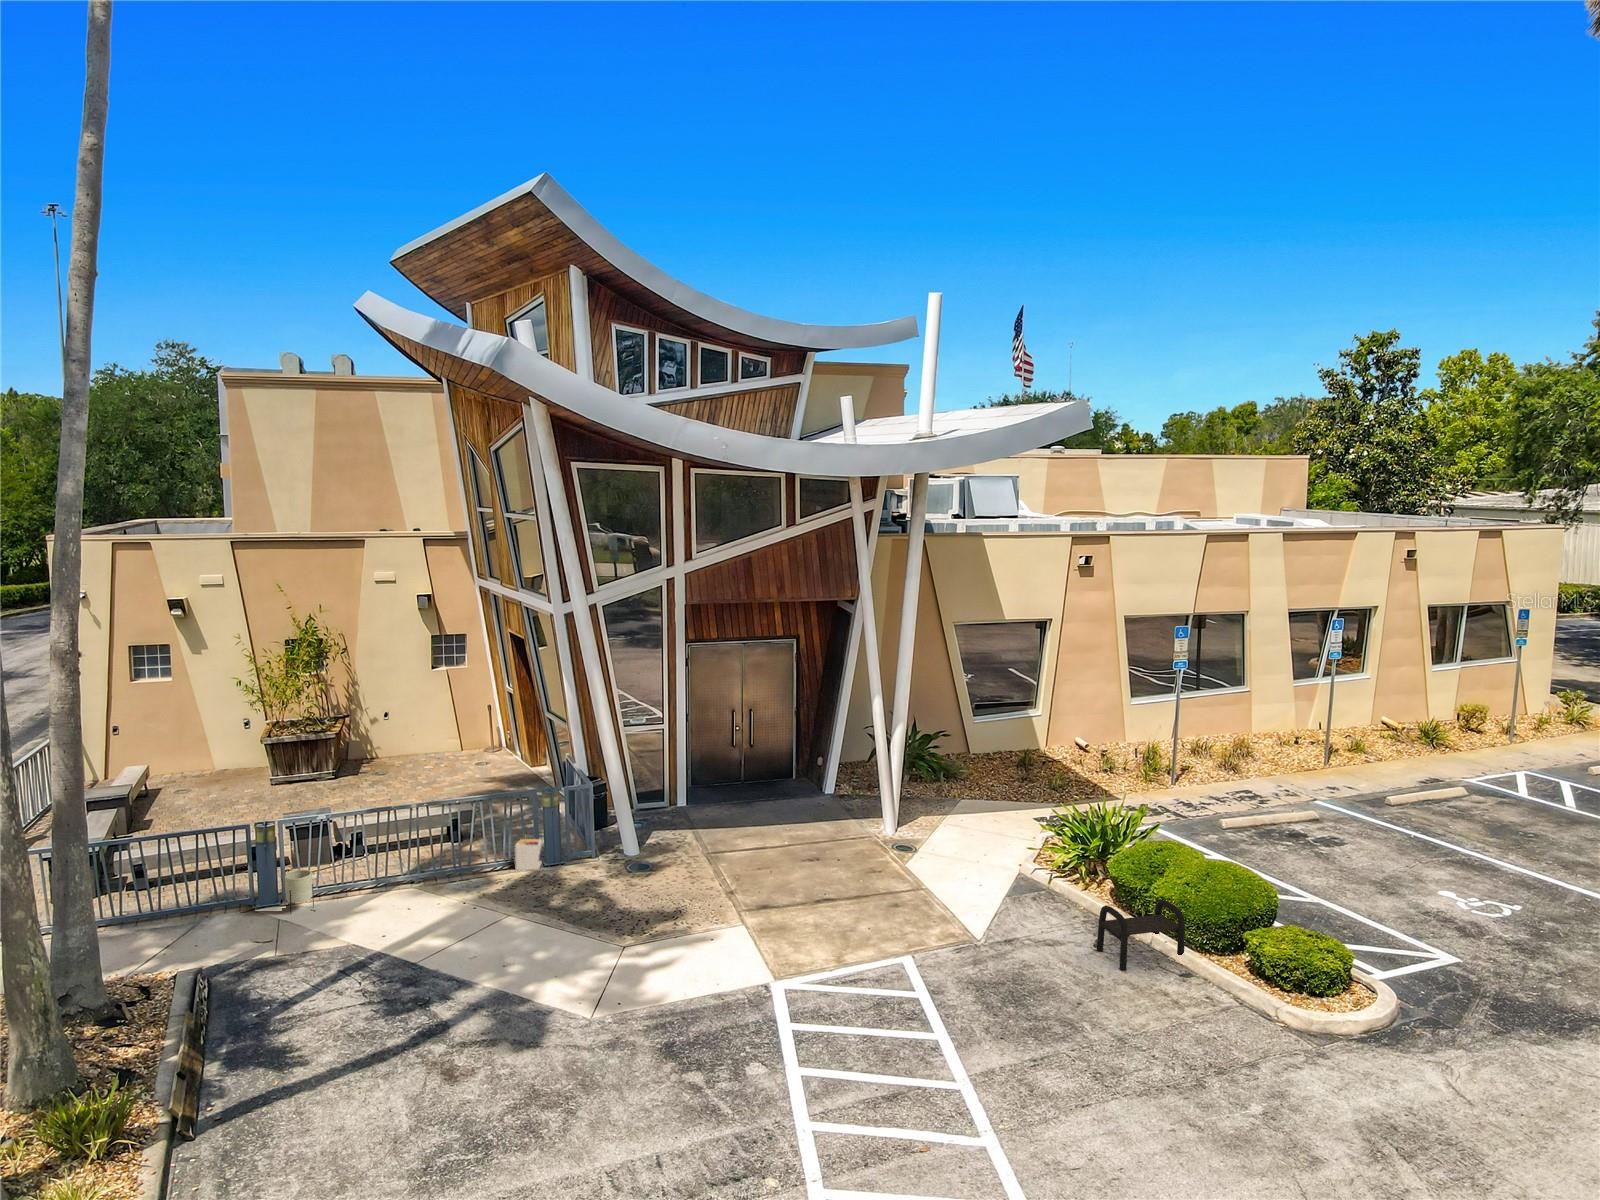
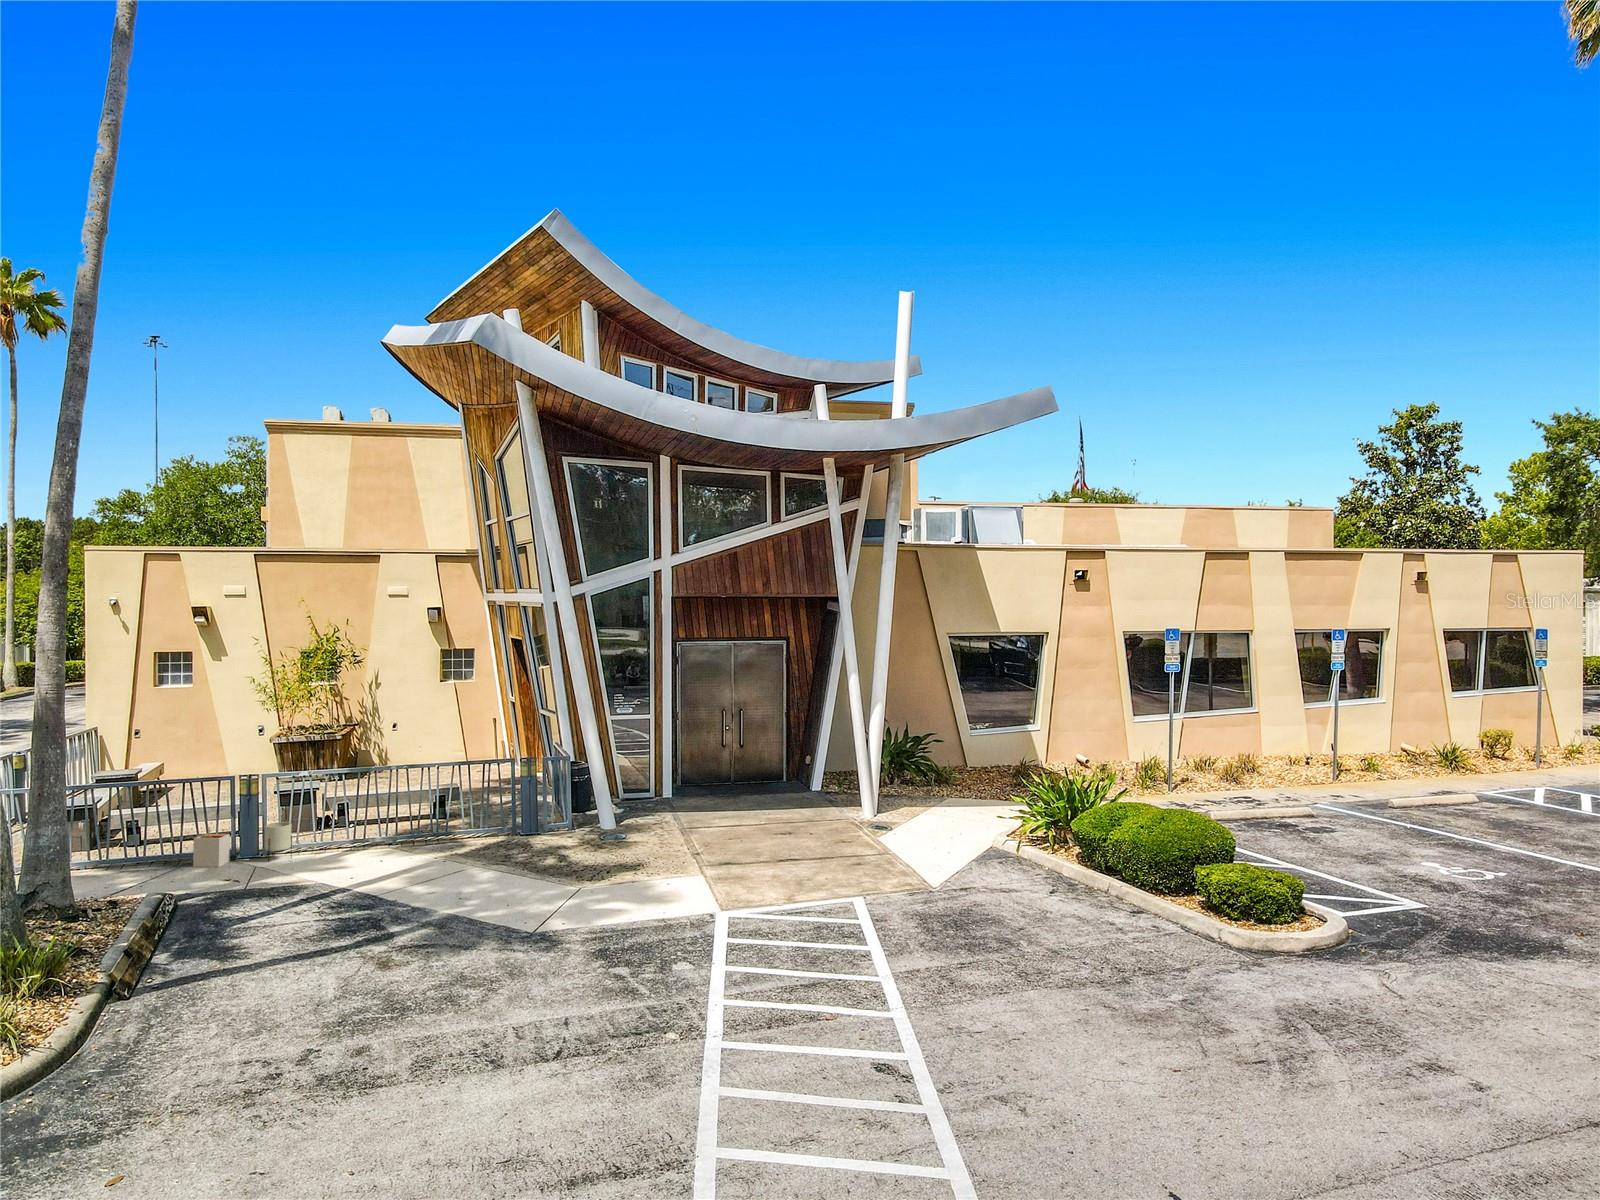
storage bin: present [515,839,542,870] -> present [193,827,230,867]
bench: present [1097,899,1185,971] -> none [1052,845,1139,910]

